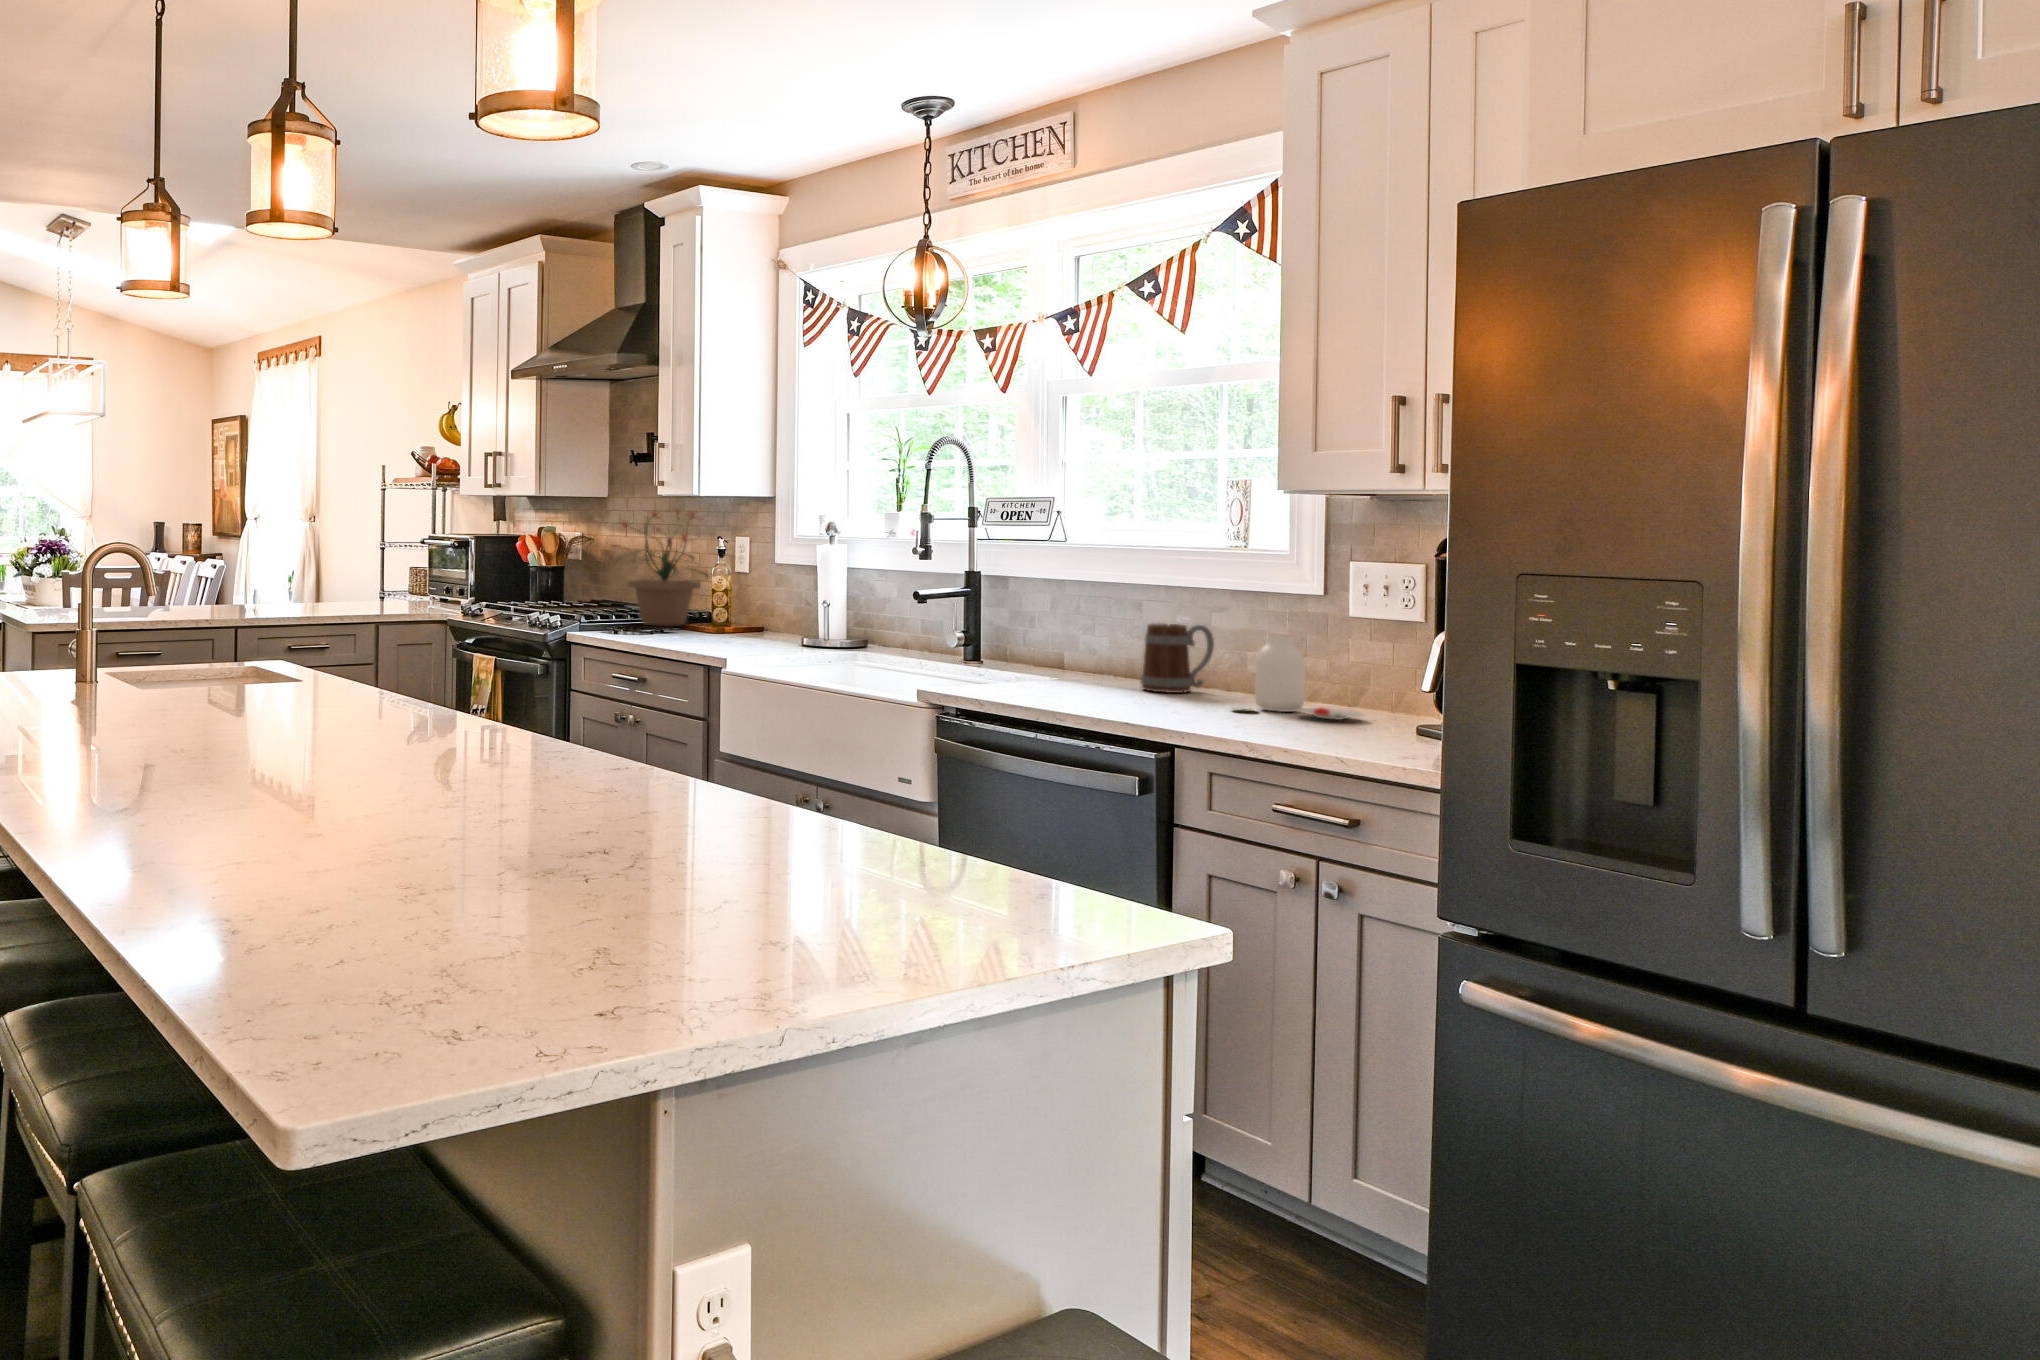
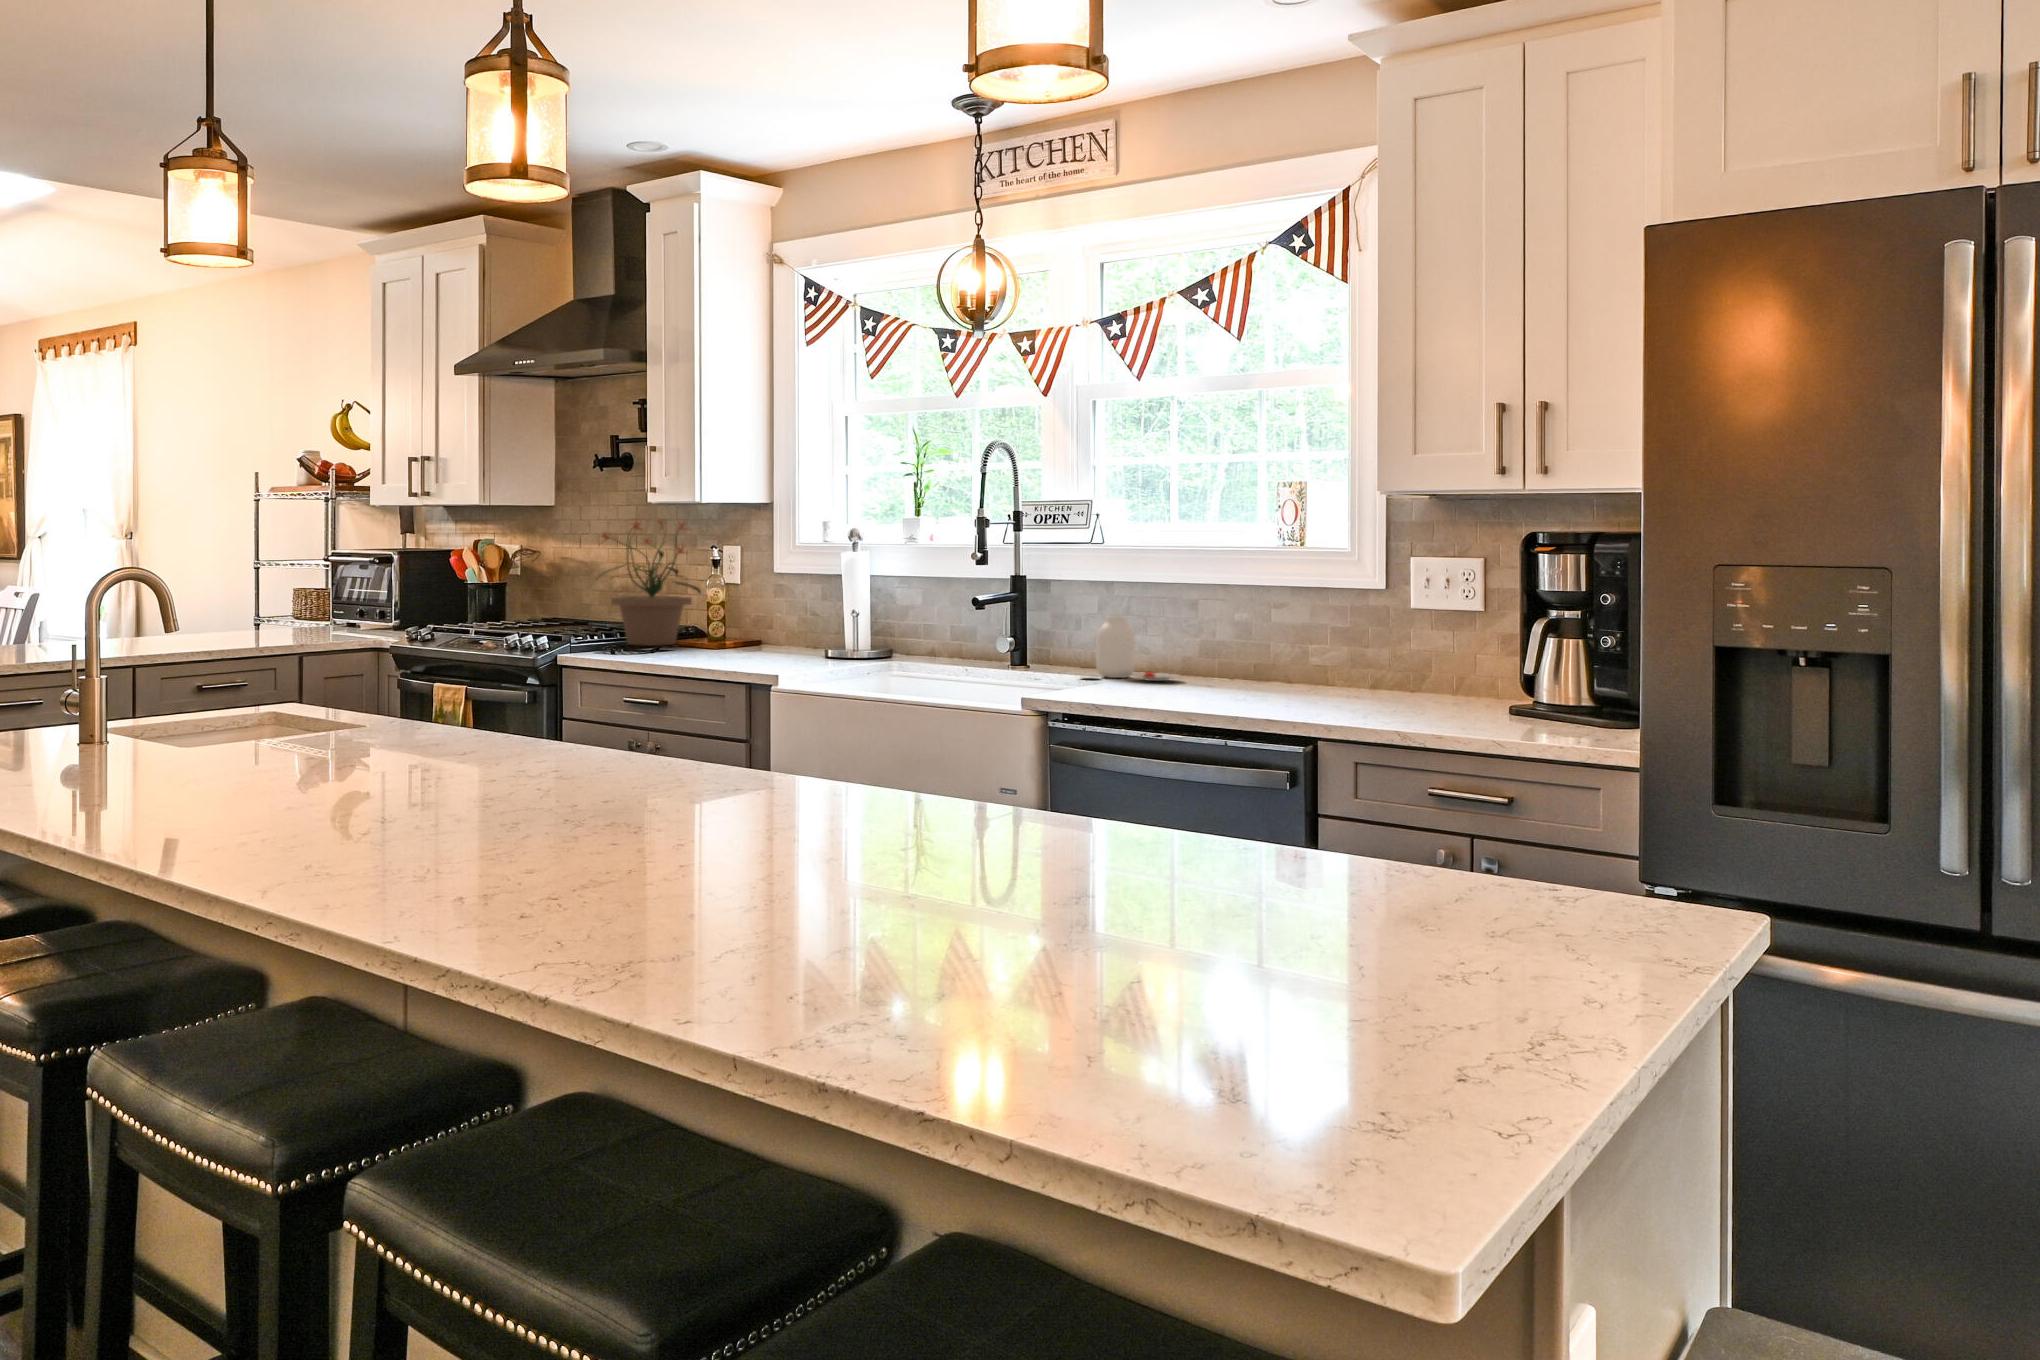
mug: present [1141,624,1214,693] -> none [1220,623,1286,689]
jar: present [1255,637,1364,720] -> present [1096,616,1180,681]

